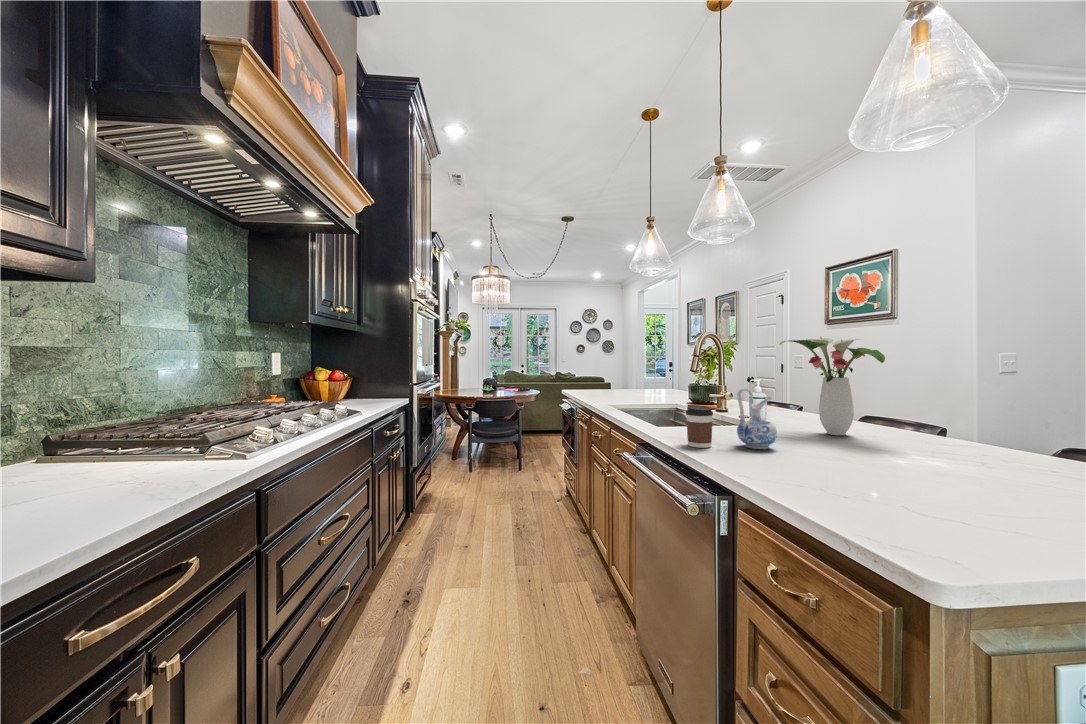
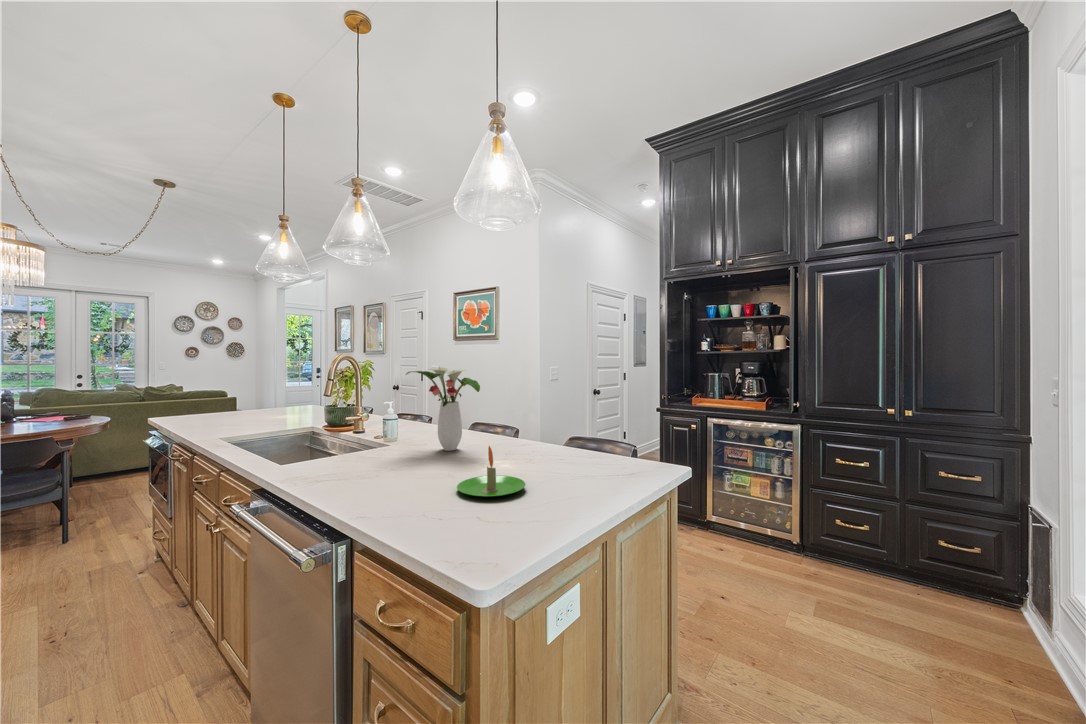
ceramic pitcher: present [737,388,777,449] -> none [363,423,399,480]
coffee cup: present [686,405,713,448] -> none [309,444,338,490]
candle: none [861,421,983,490] -> present [457,446,525,497]

